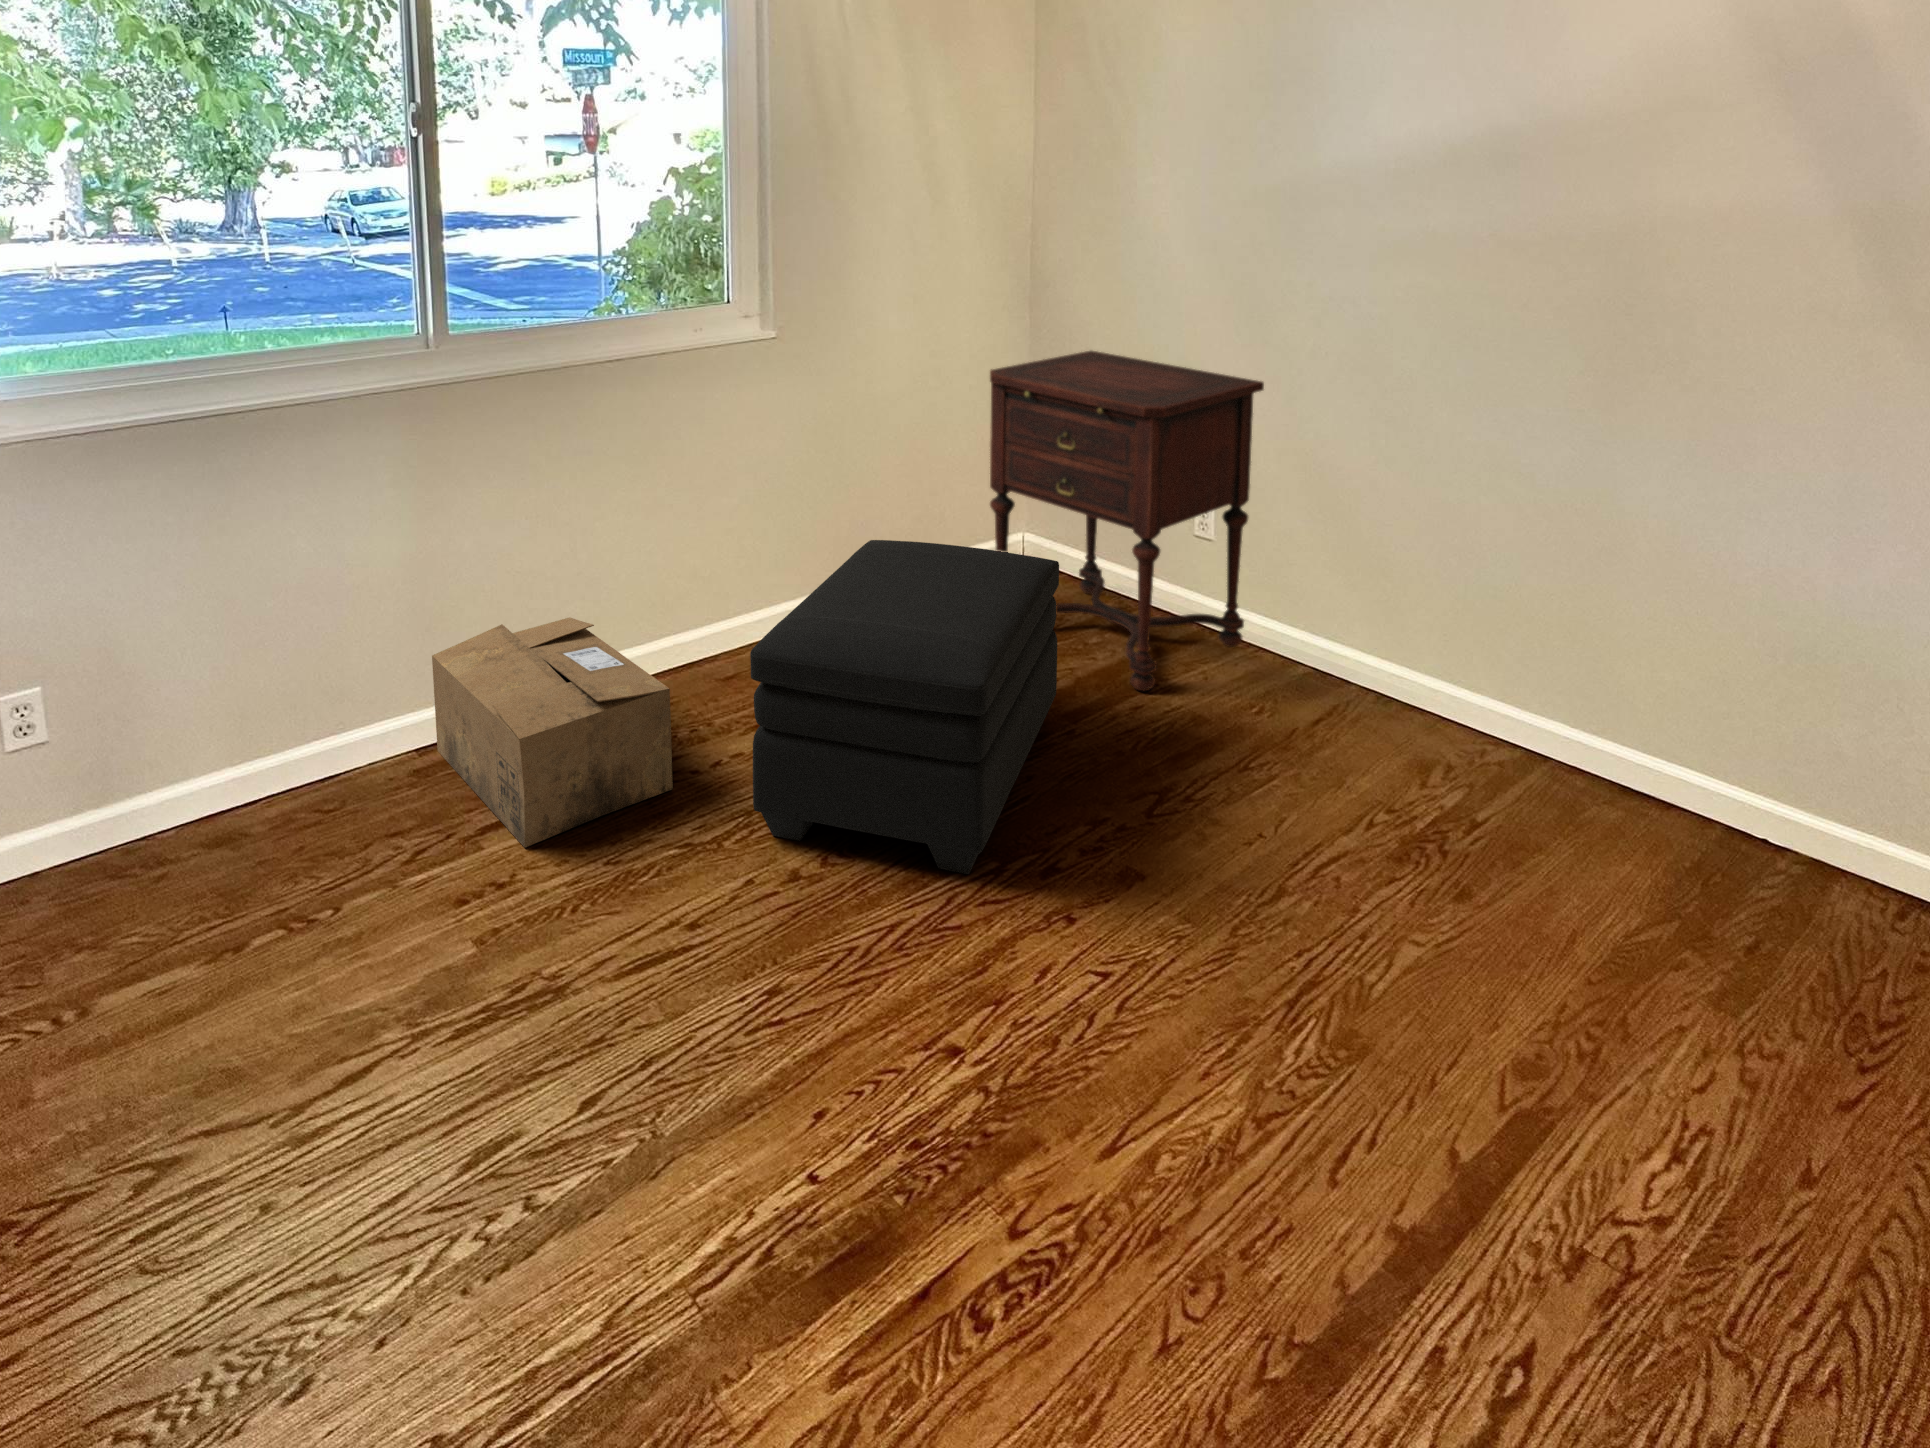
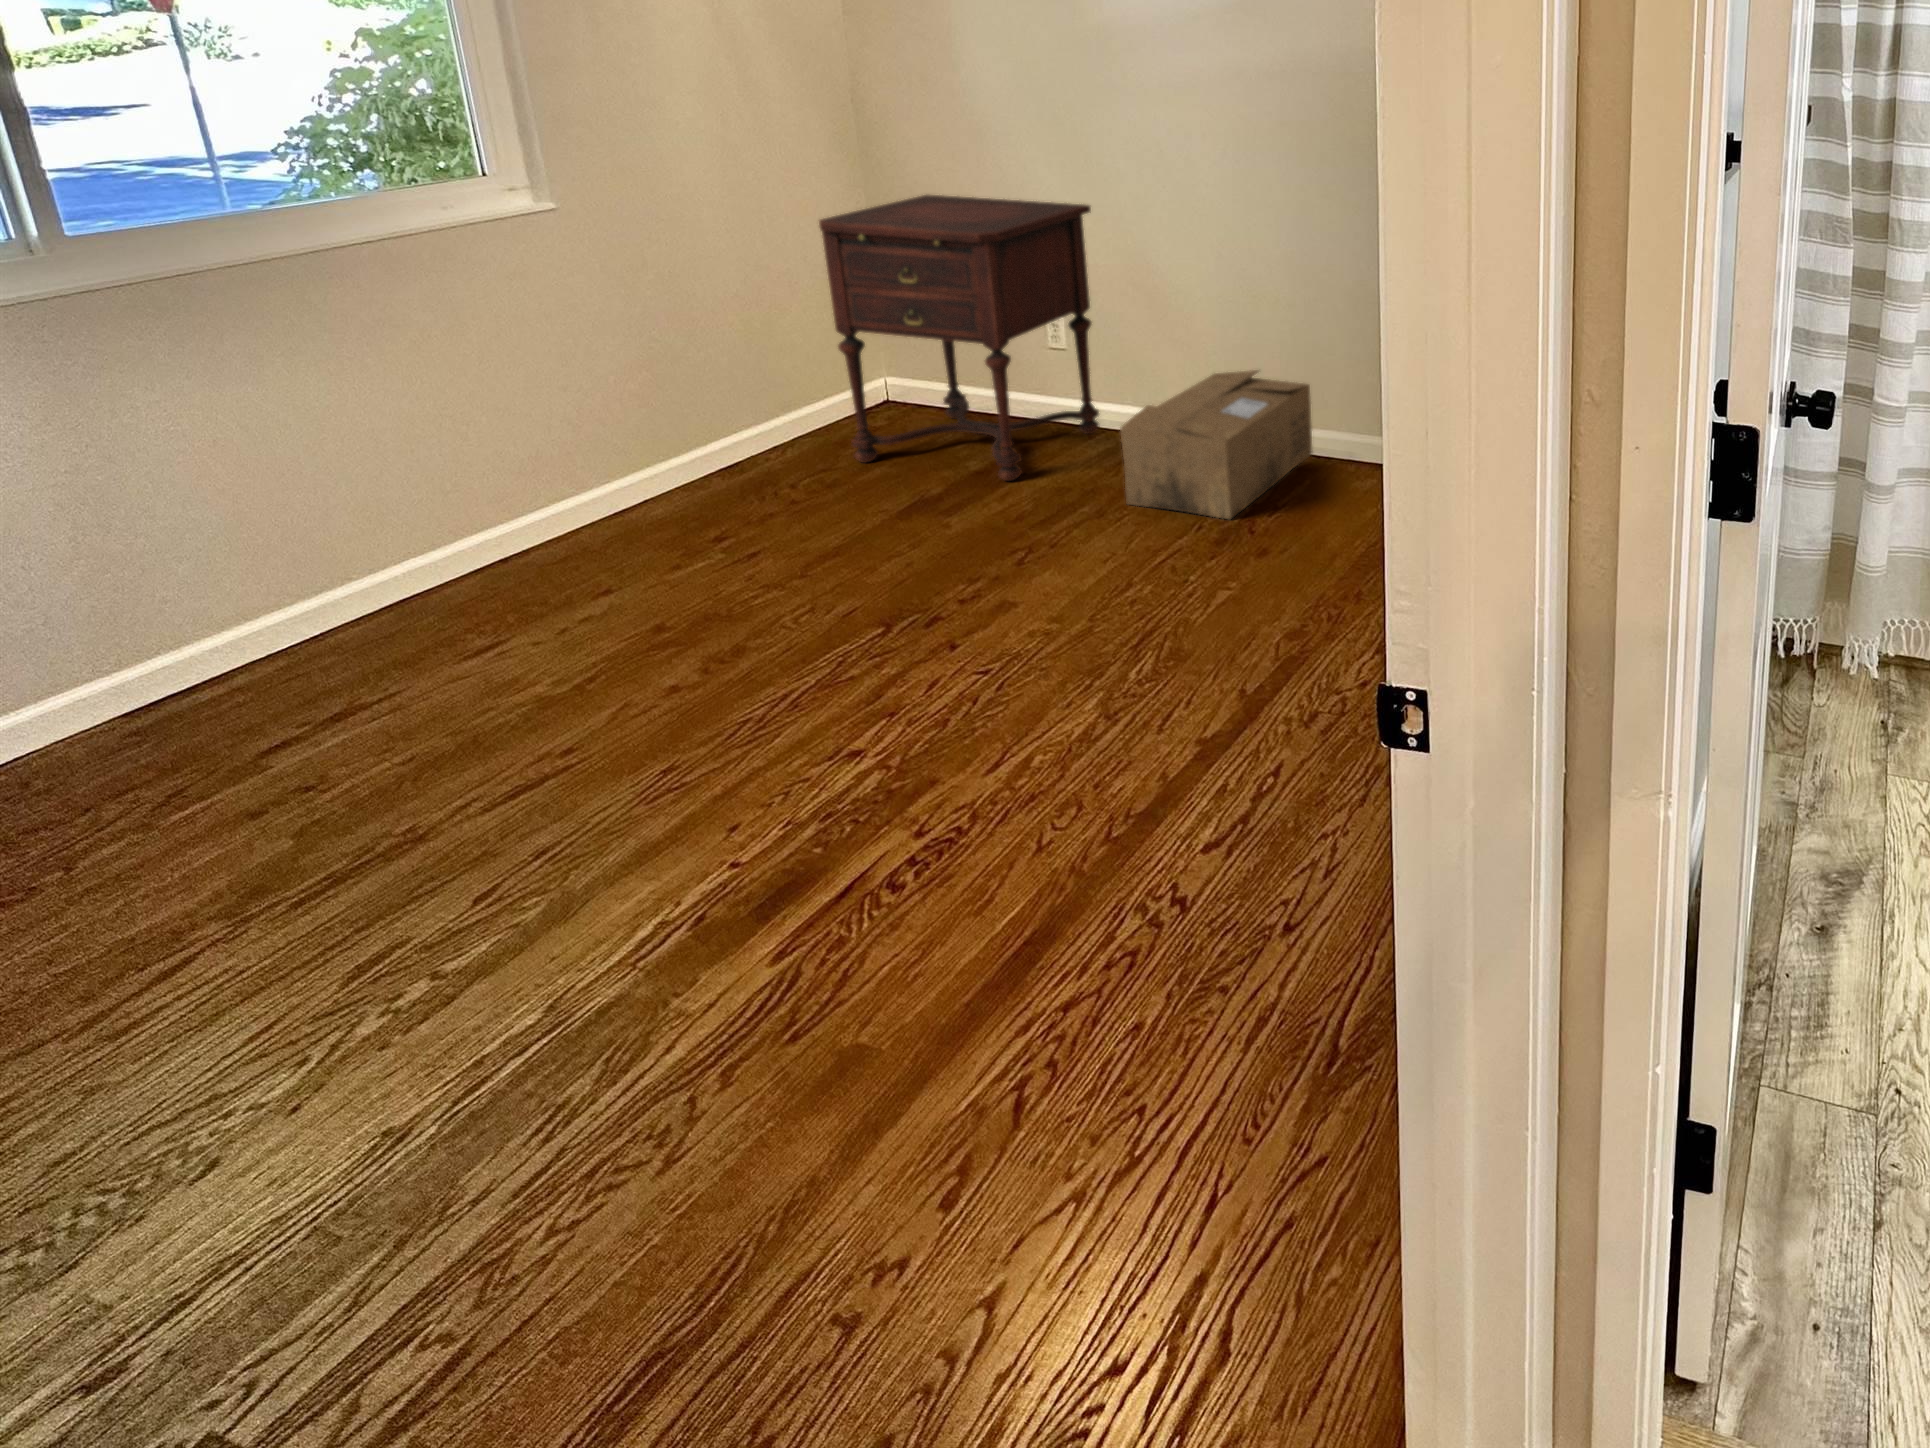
ottoman: present [750,540,1059,874] -> none [585,379,927,667]
cardboard box: present [432,617,673,847] -> present [1120,370,1312,519]

